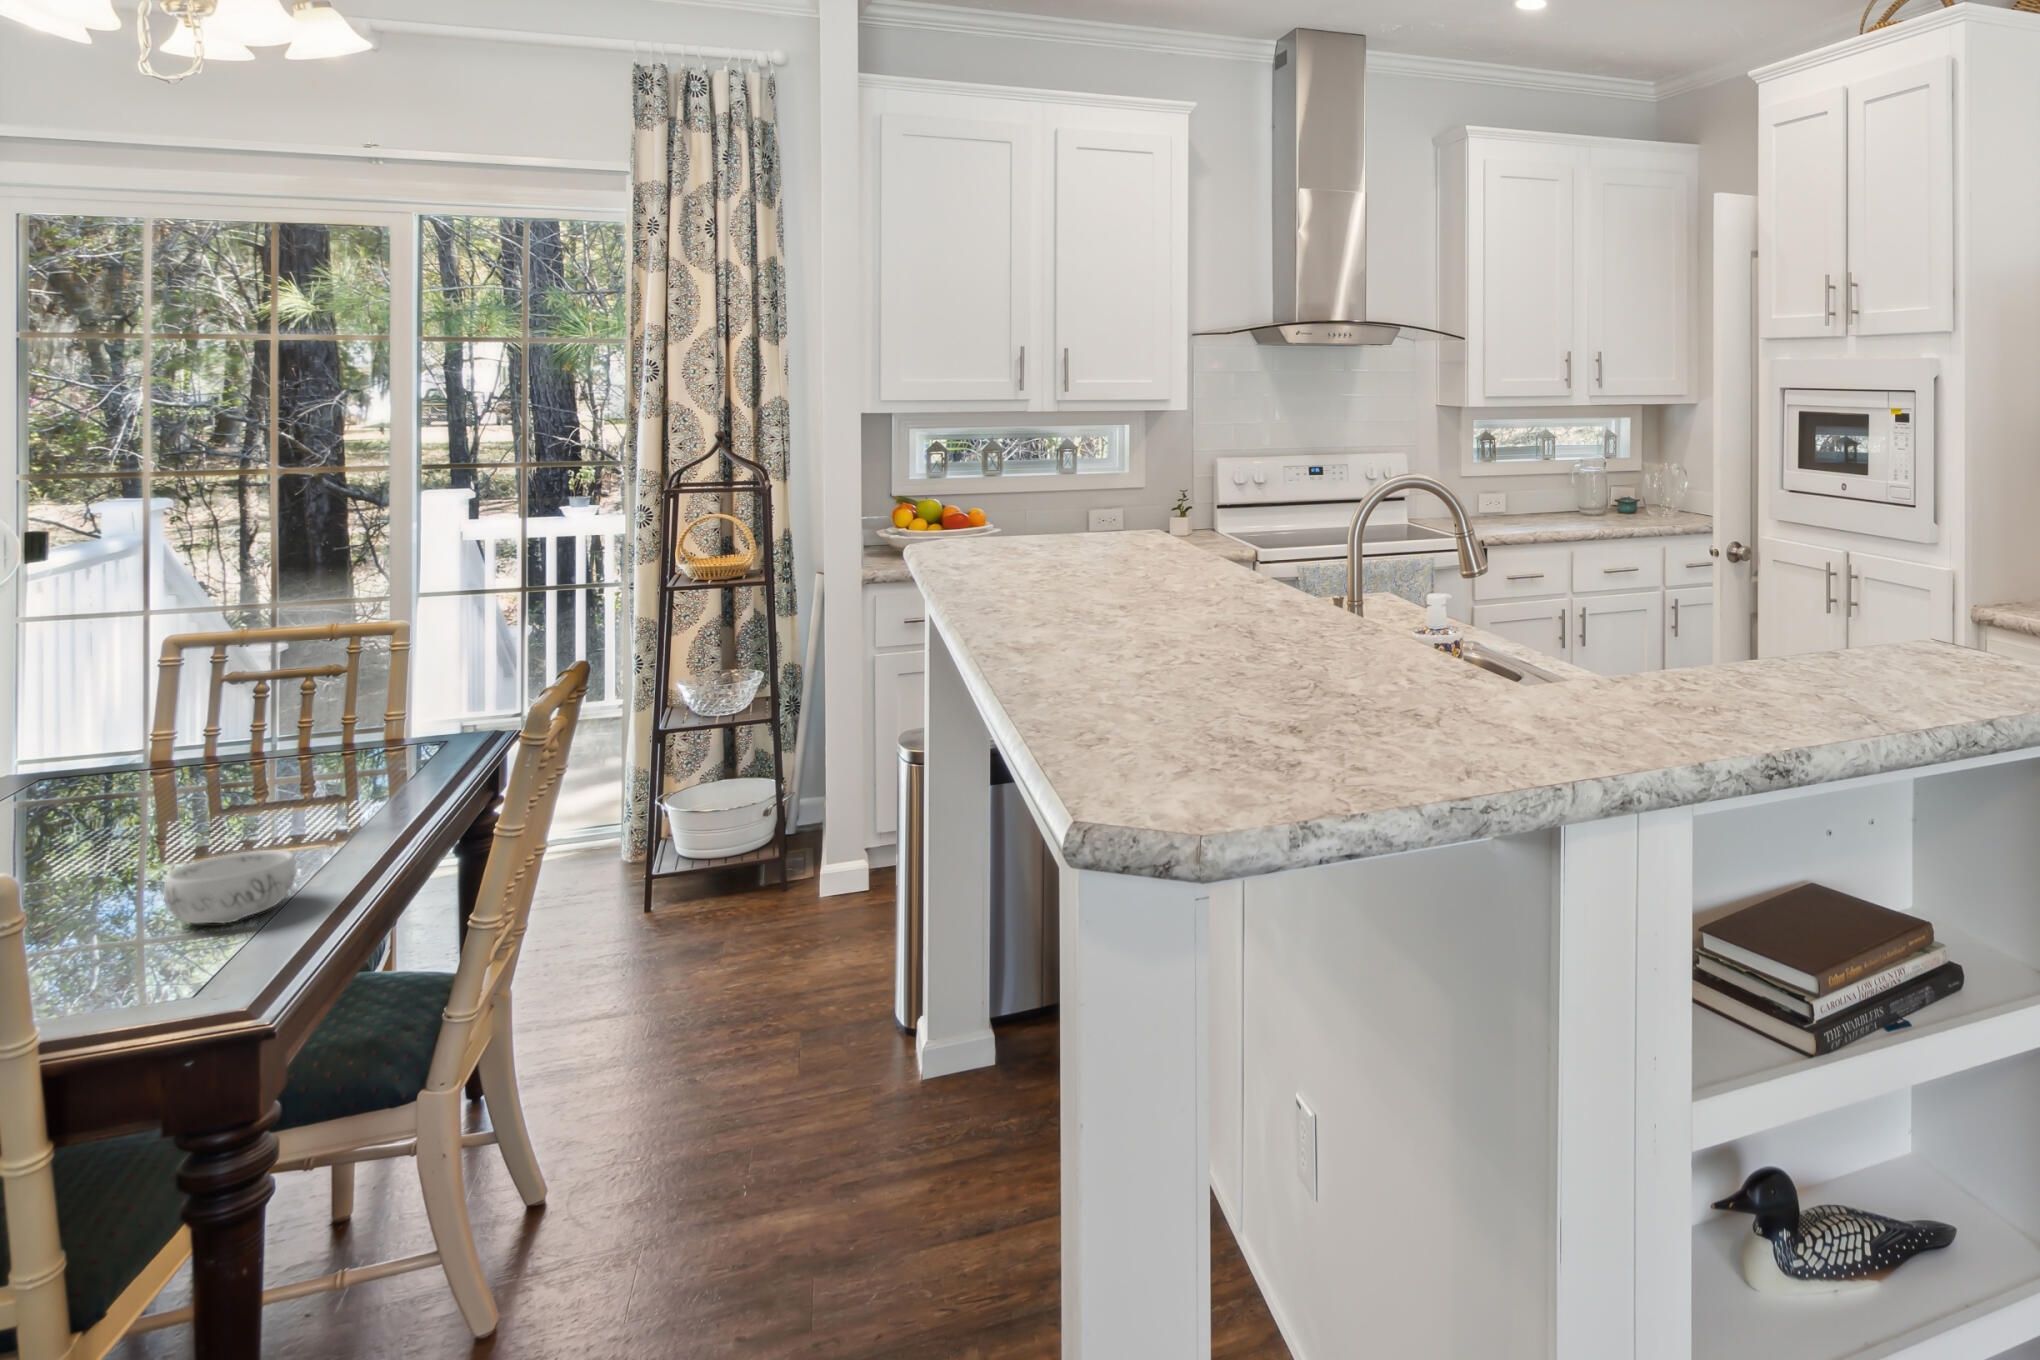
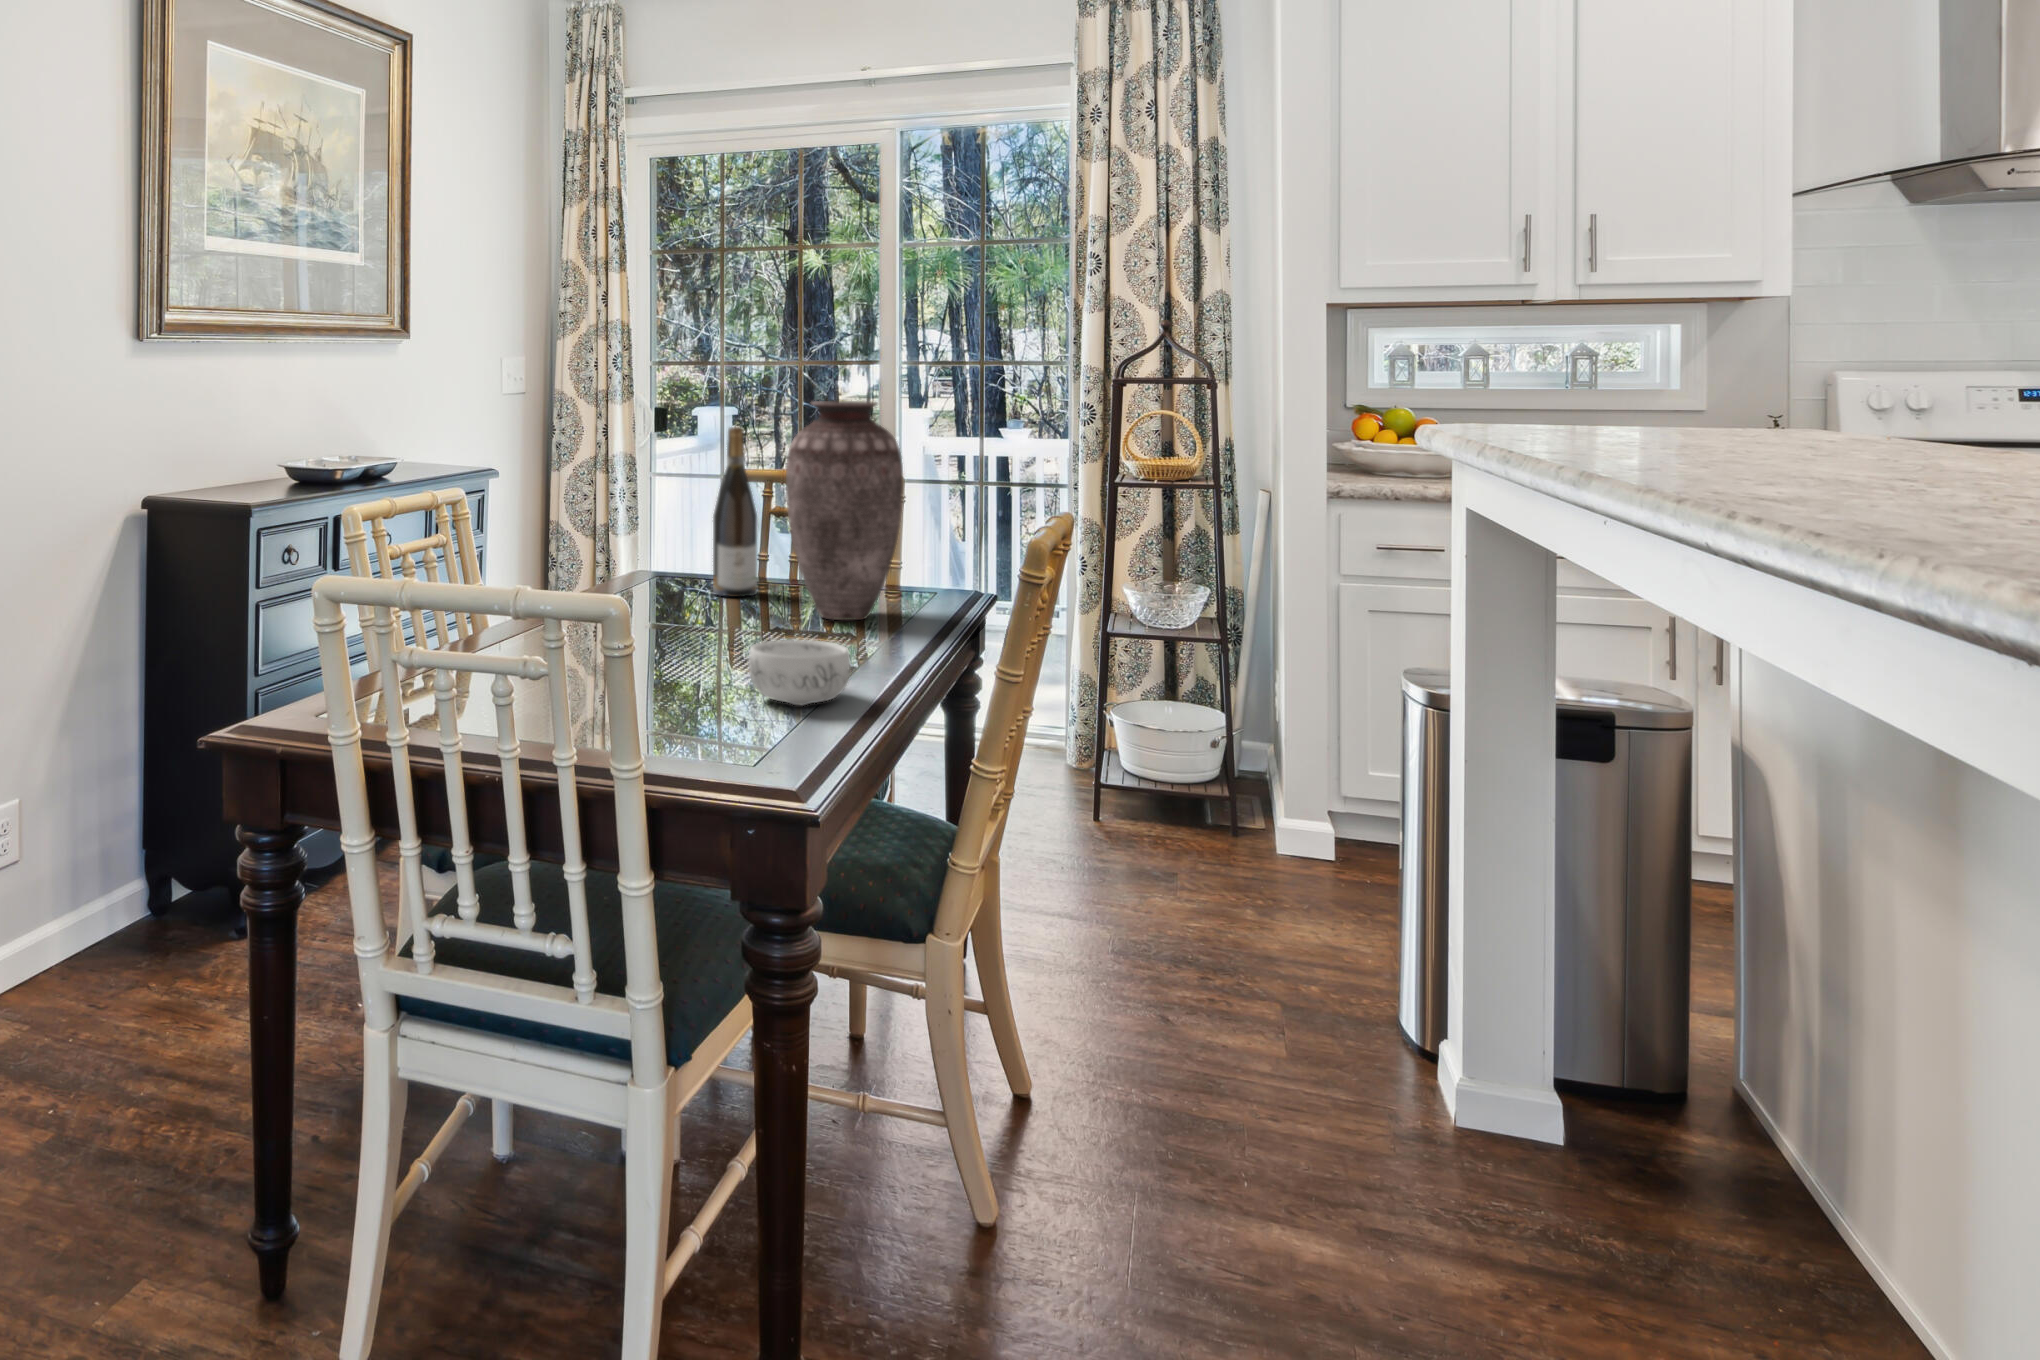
vase: none [231,578,383,807] -> present [786,401,903,620]
wine bottle: none [130,610,195,799] -> present [713,427,757,597]

